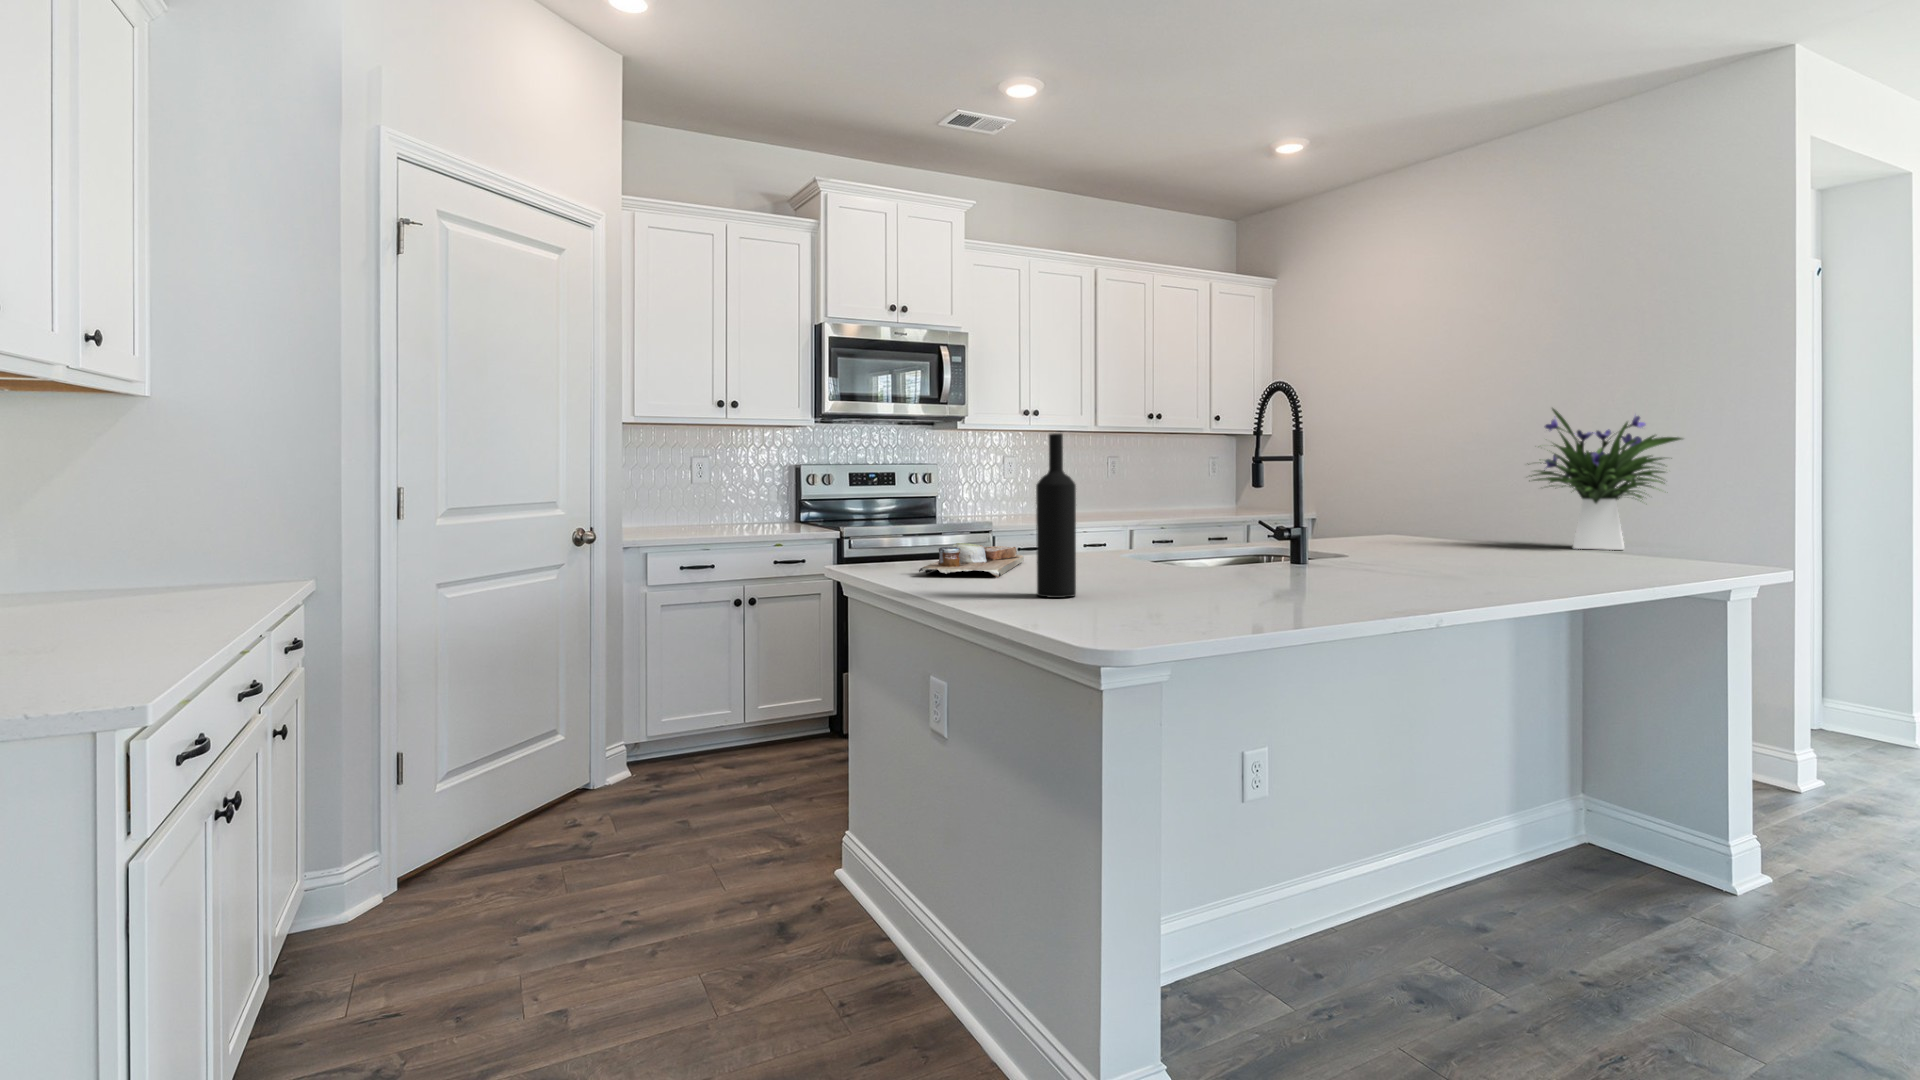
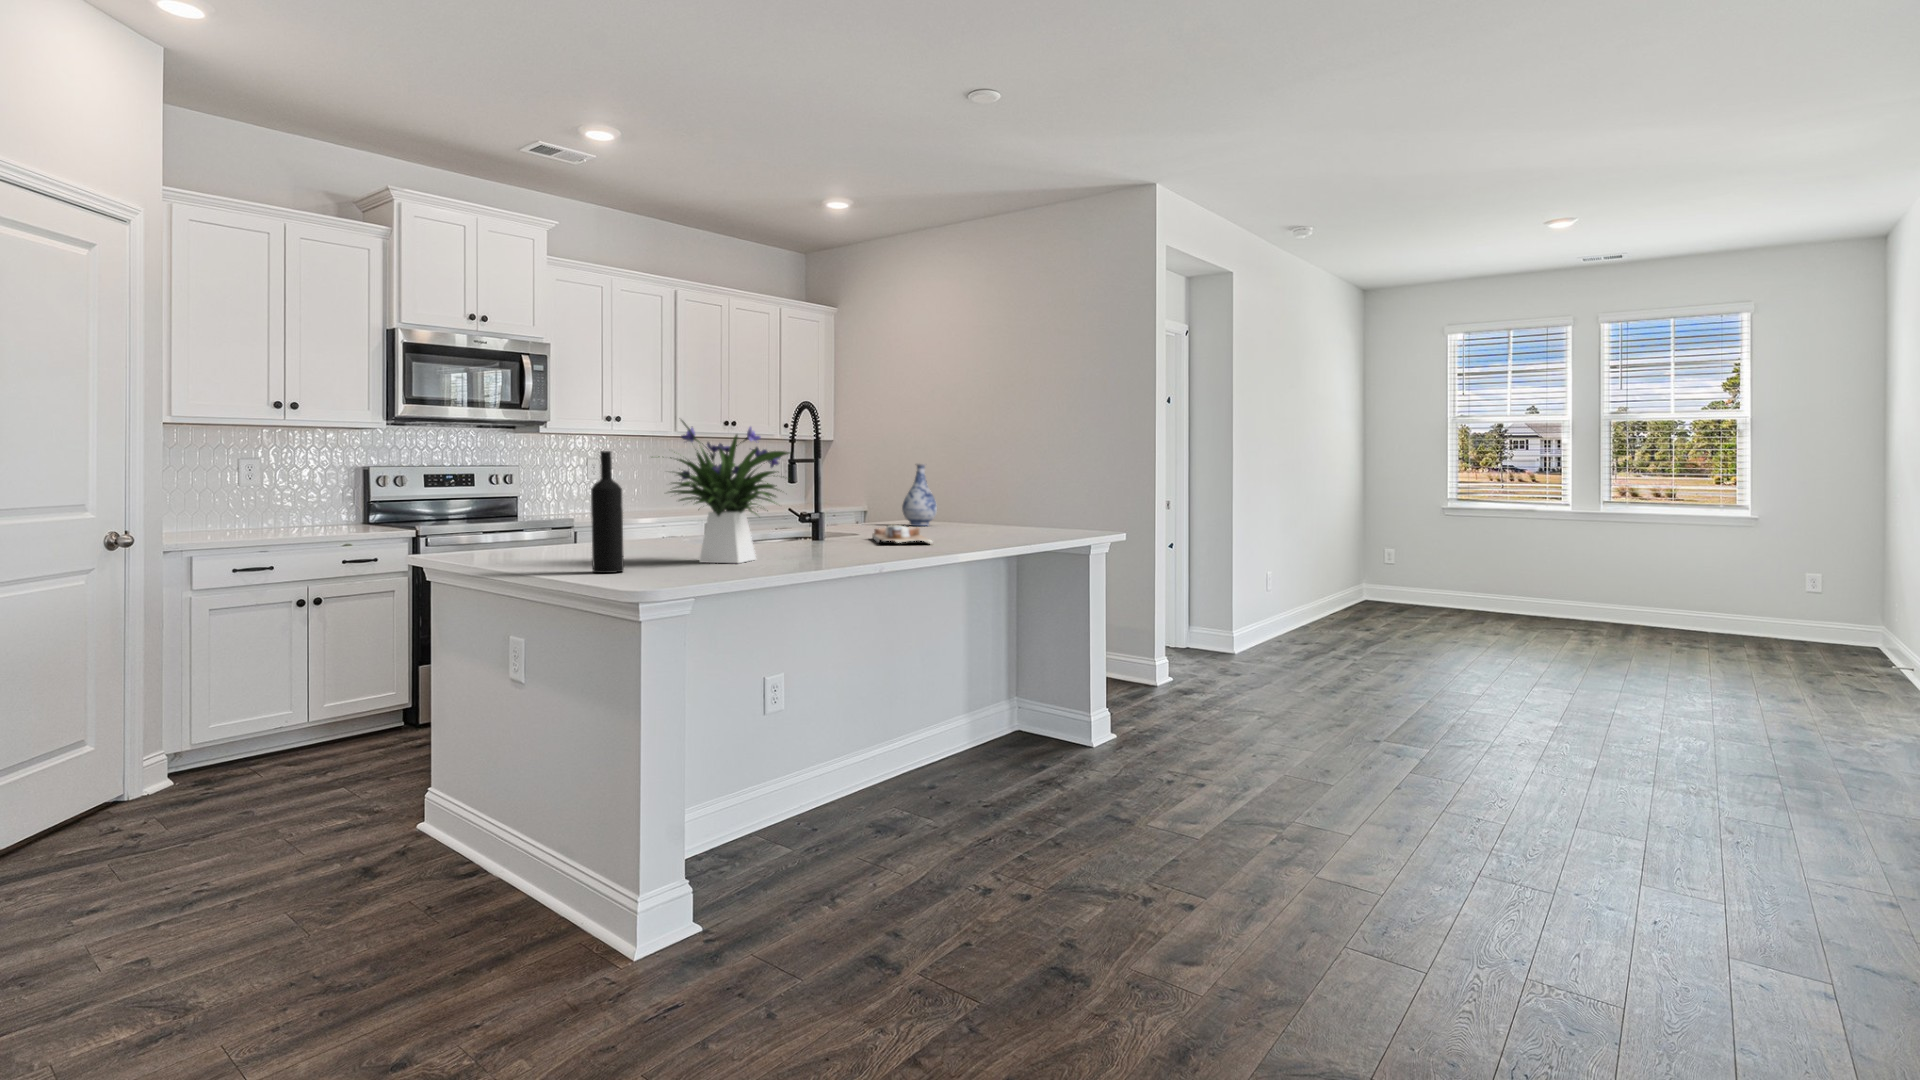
flower arrangement: present [1528,409,1682,550] -> present [658,420,790,563]
vase: none [1380,451,1428,530] -> present [902,464,937,526]
cutting board: present [919,543,1024,578] -> present [872,525,933,544]

